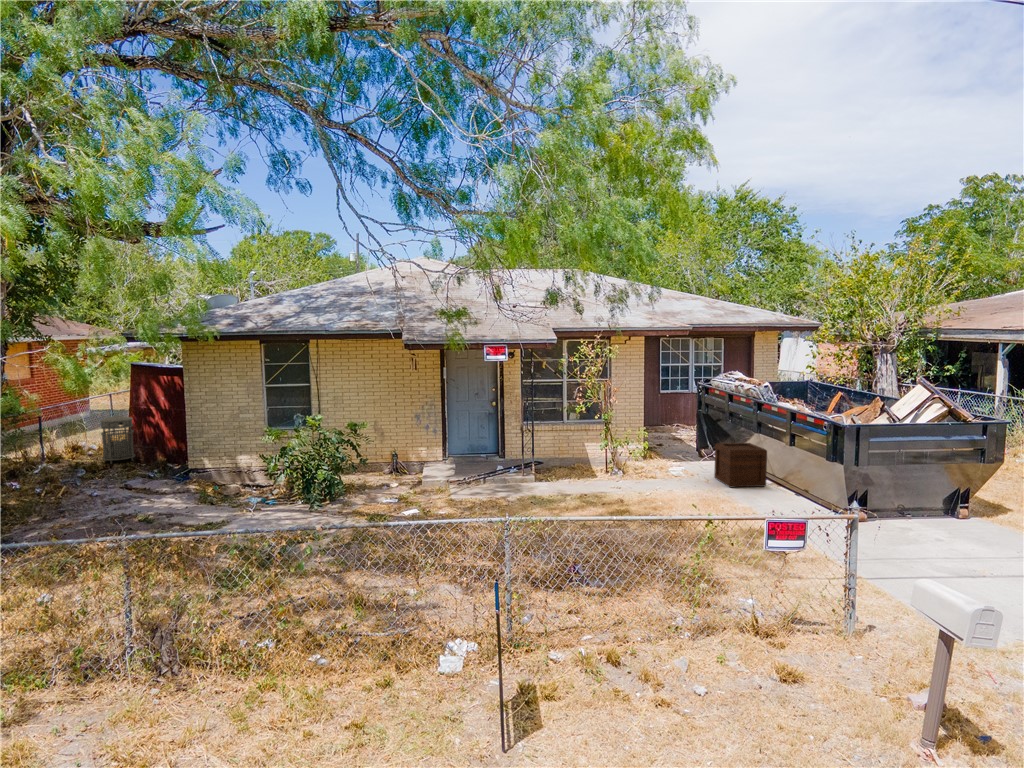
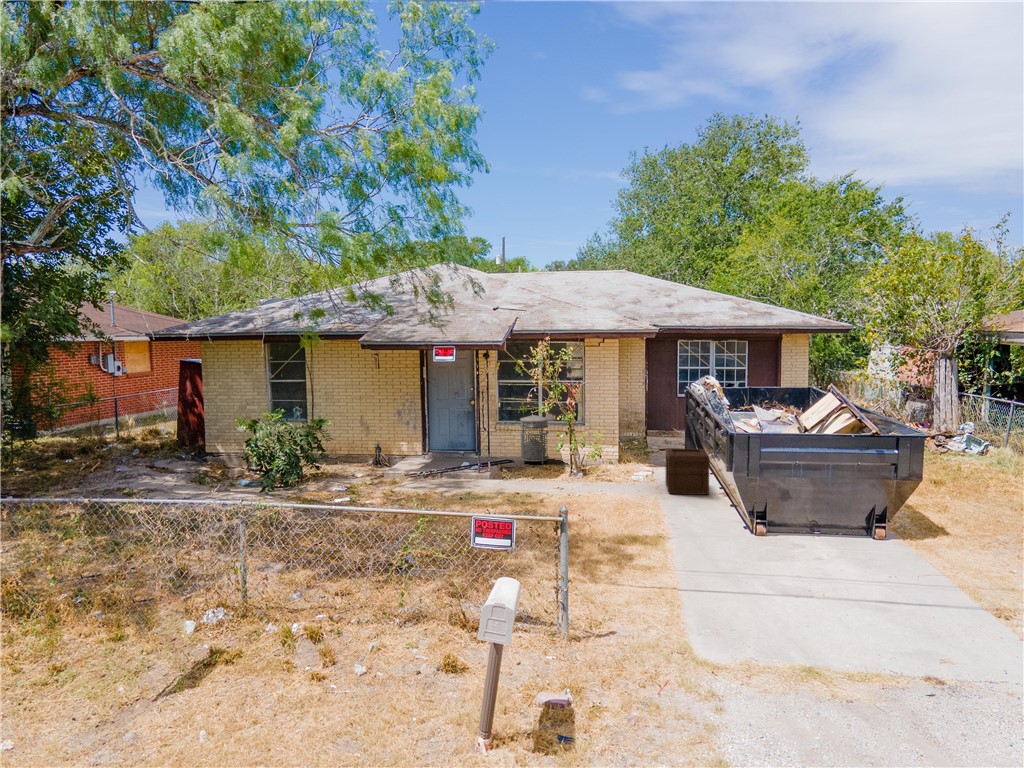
trash can: present [100,416,135,464] -> present [520,415,549,464]

